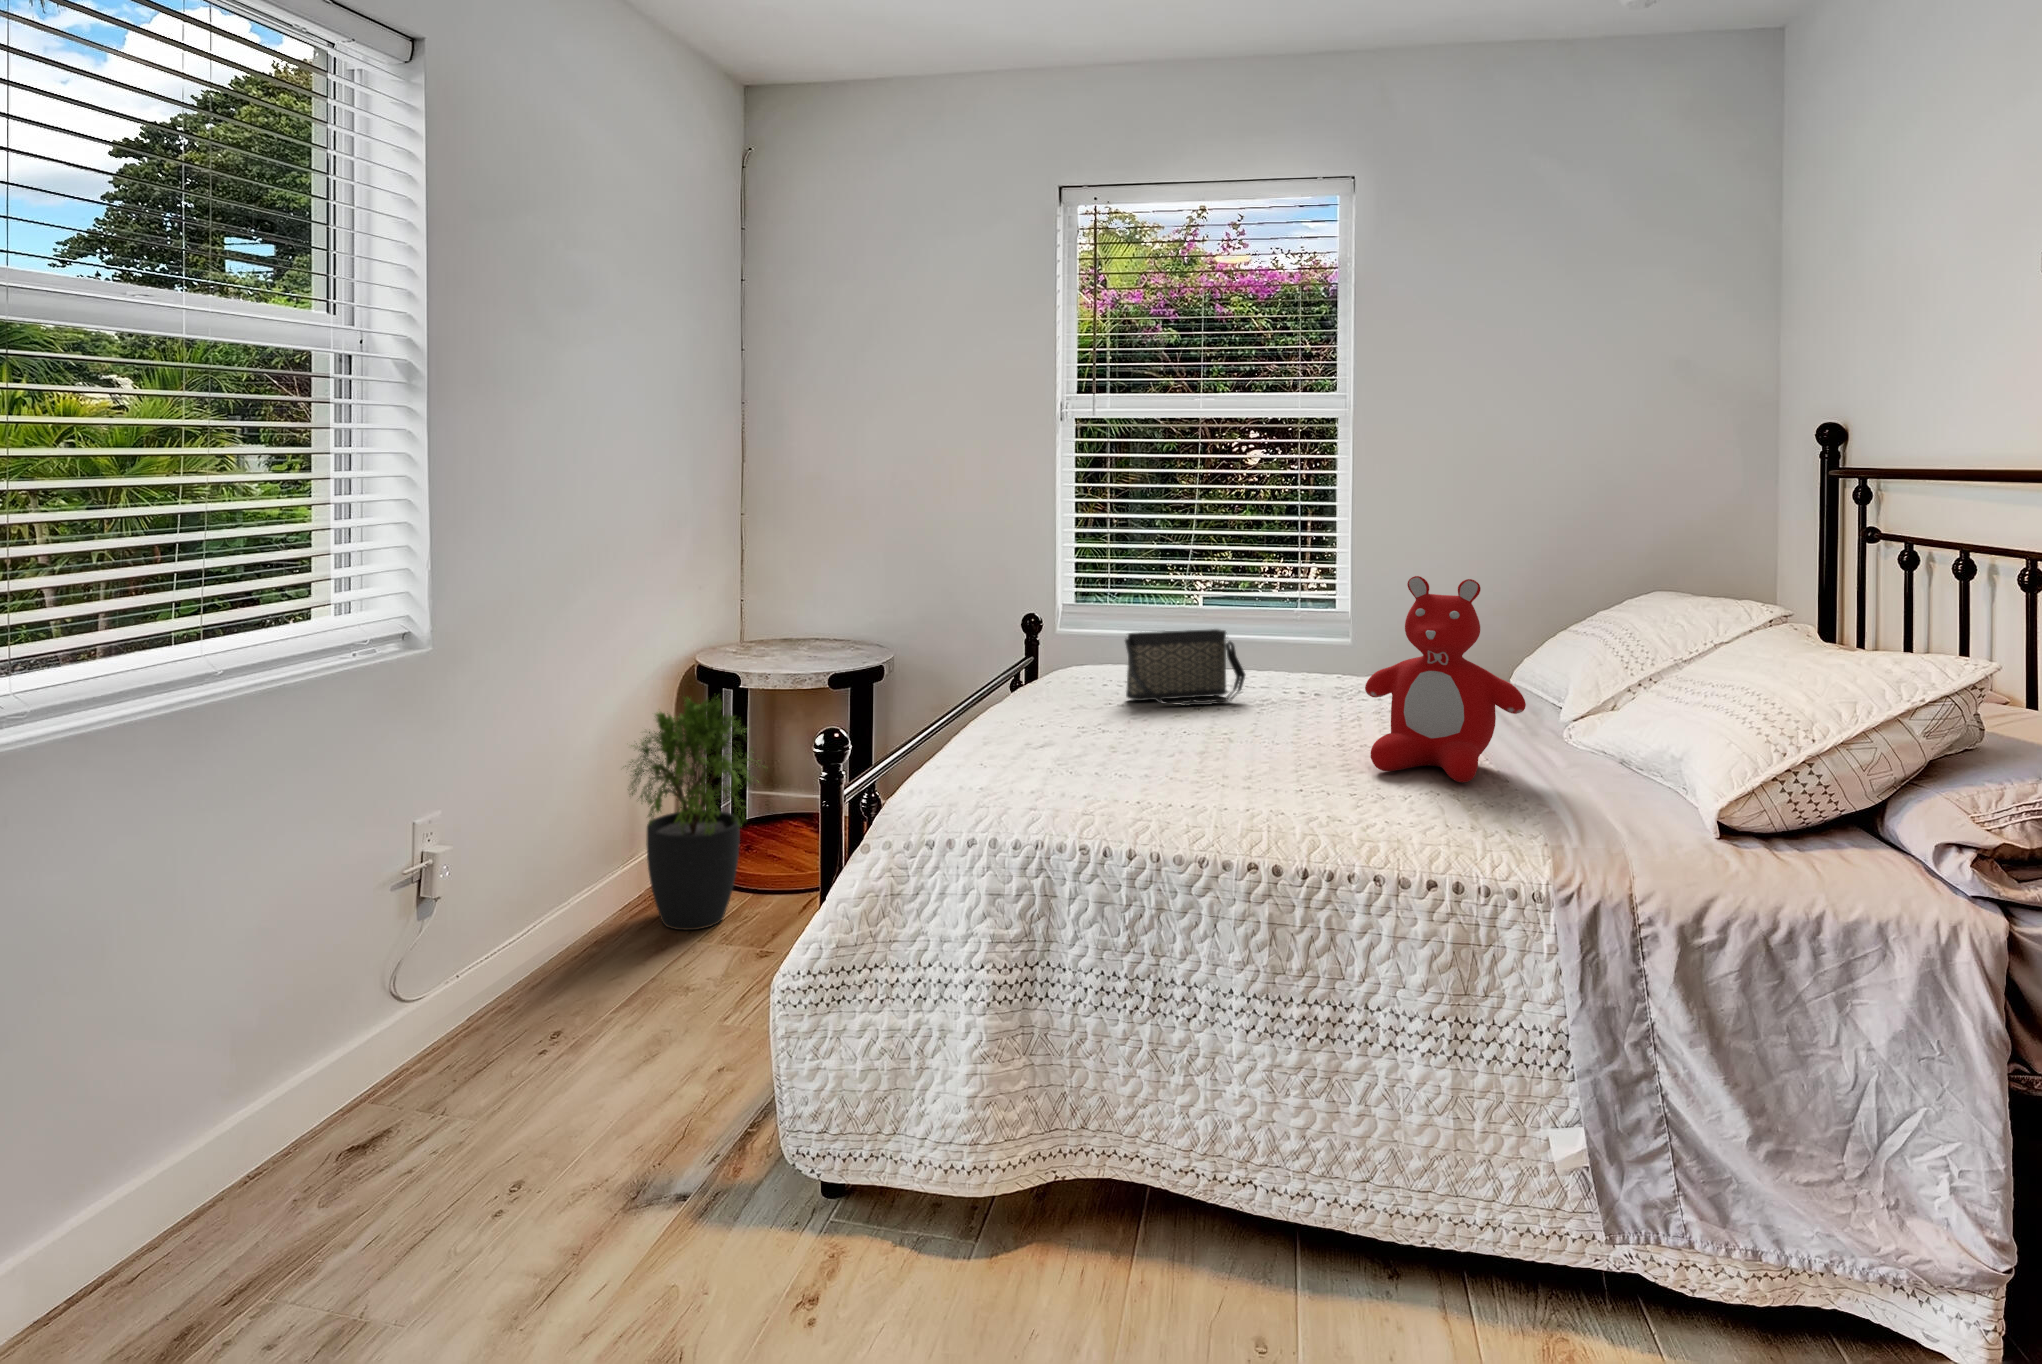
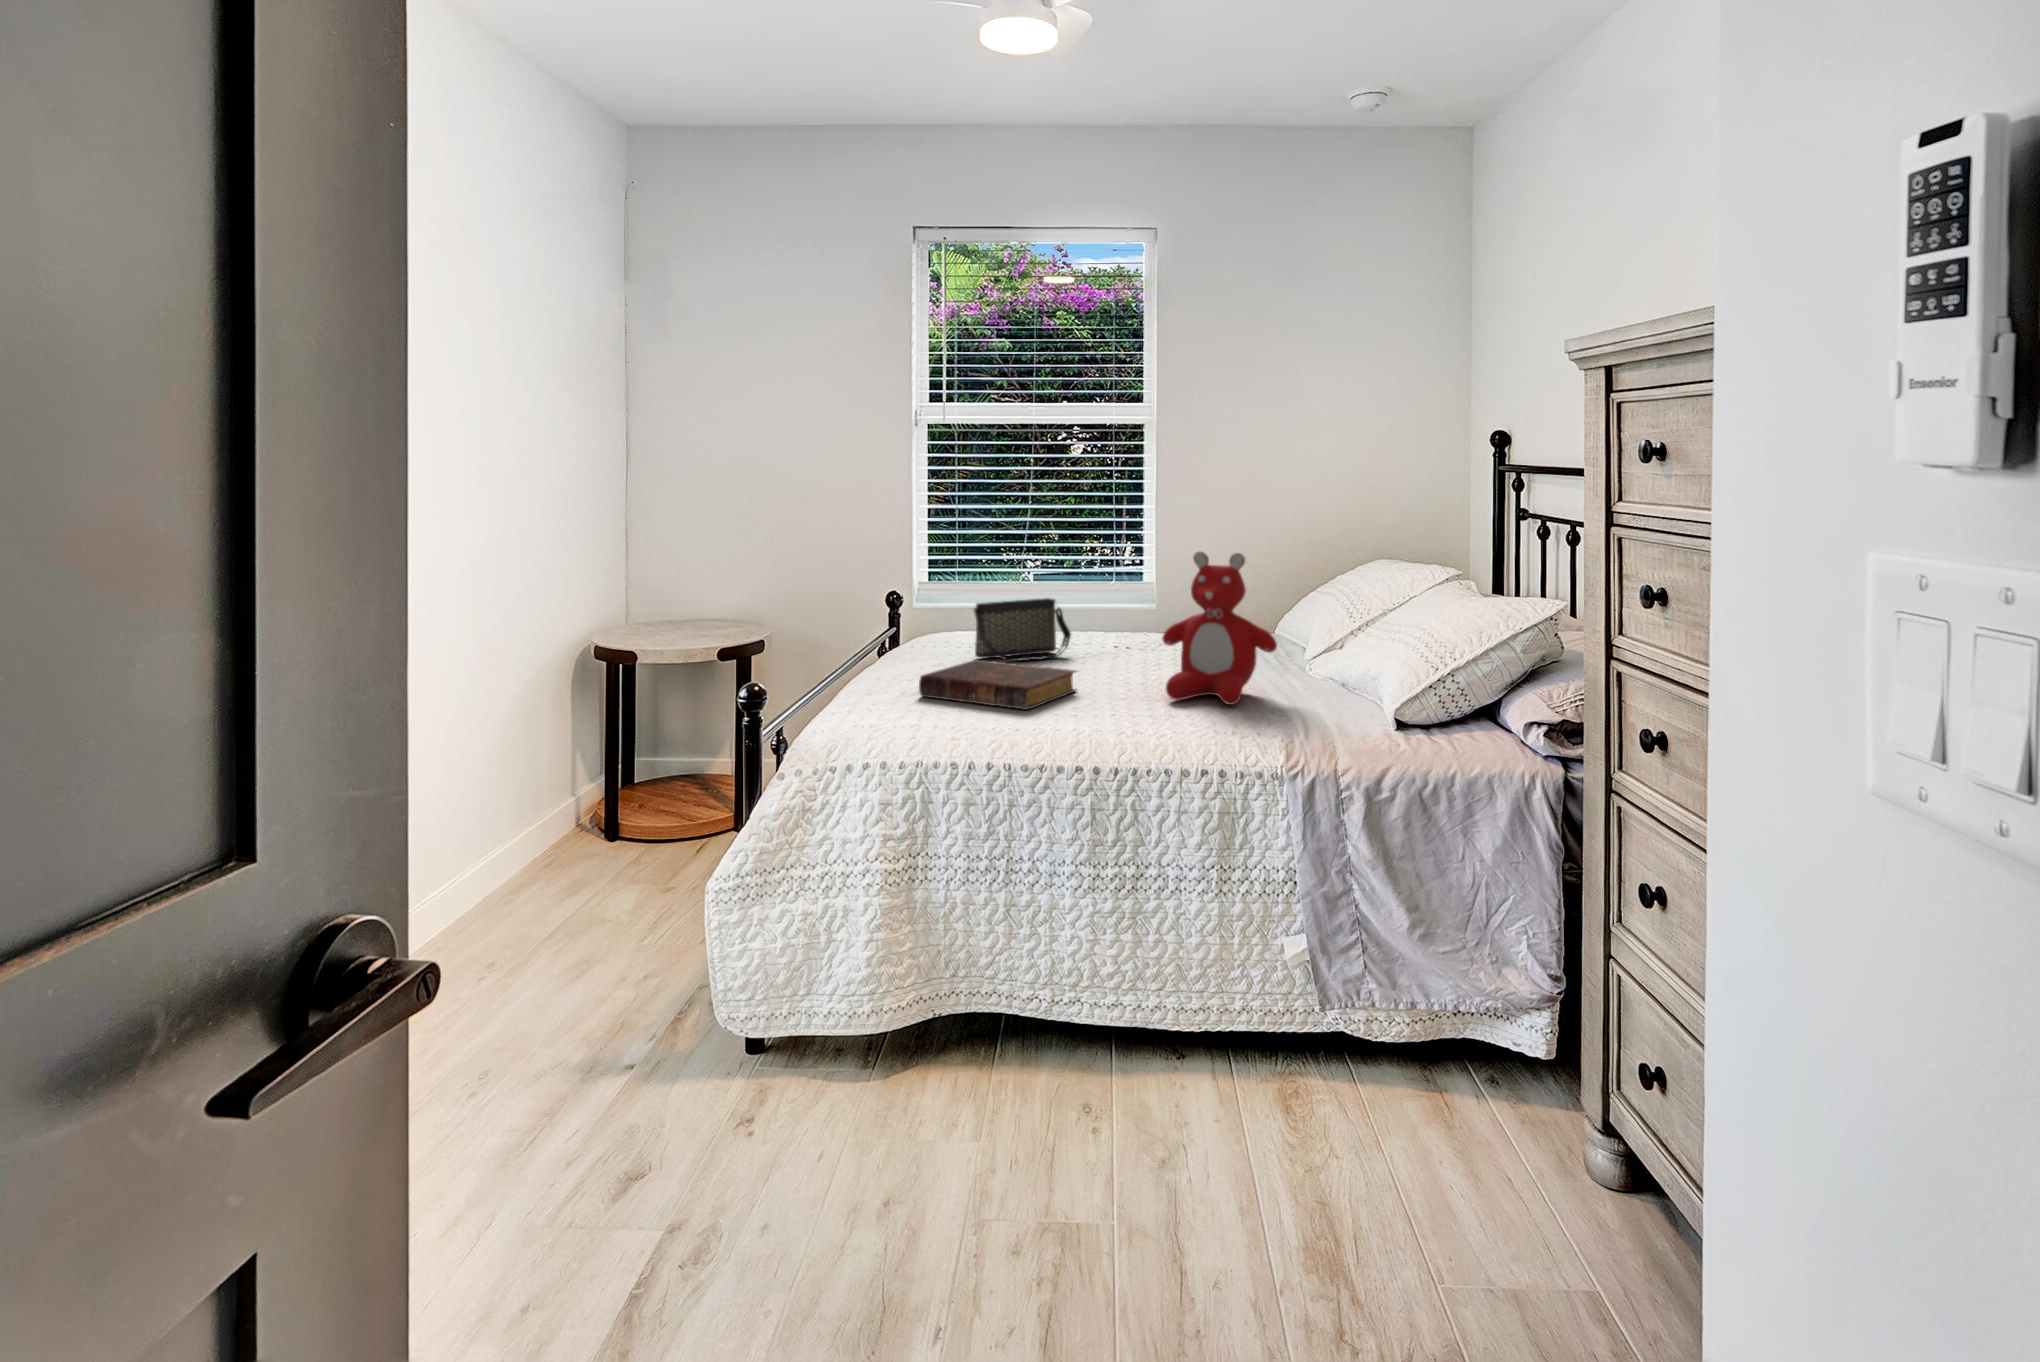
potted plant: present [625,696,759,930] -> none [523,667,659,879]
book: none [1050,703,1253,775] -> present [919,660,1077,710]

